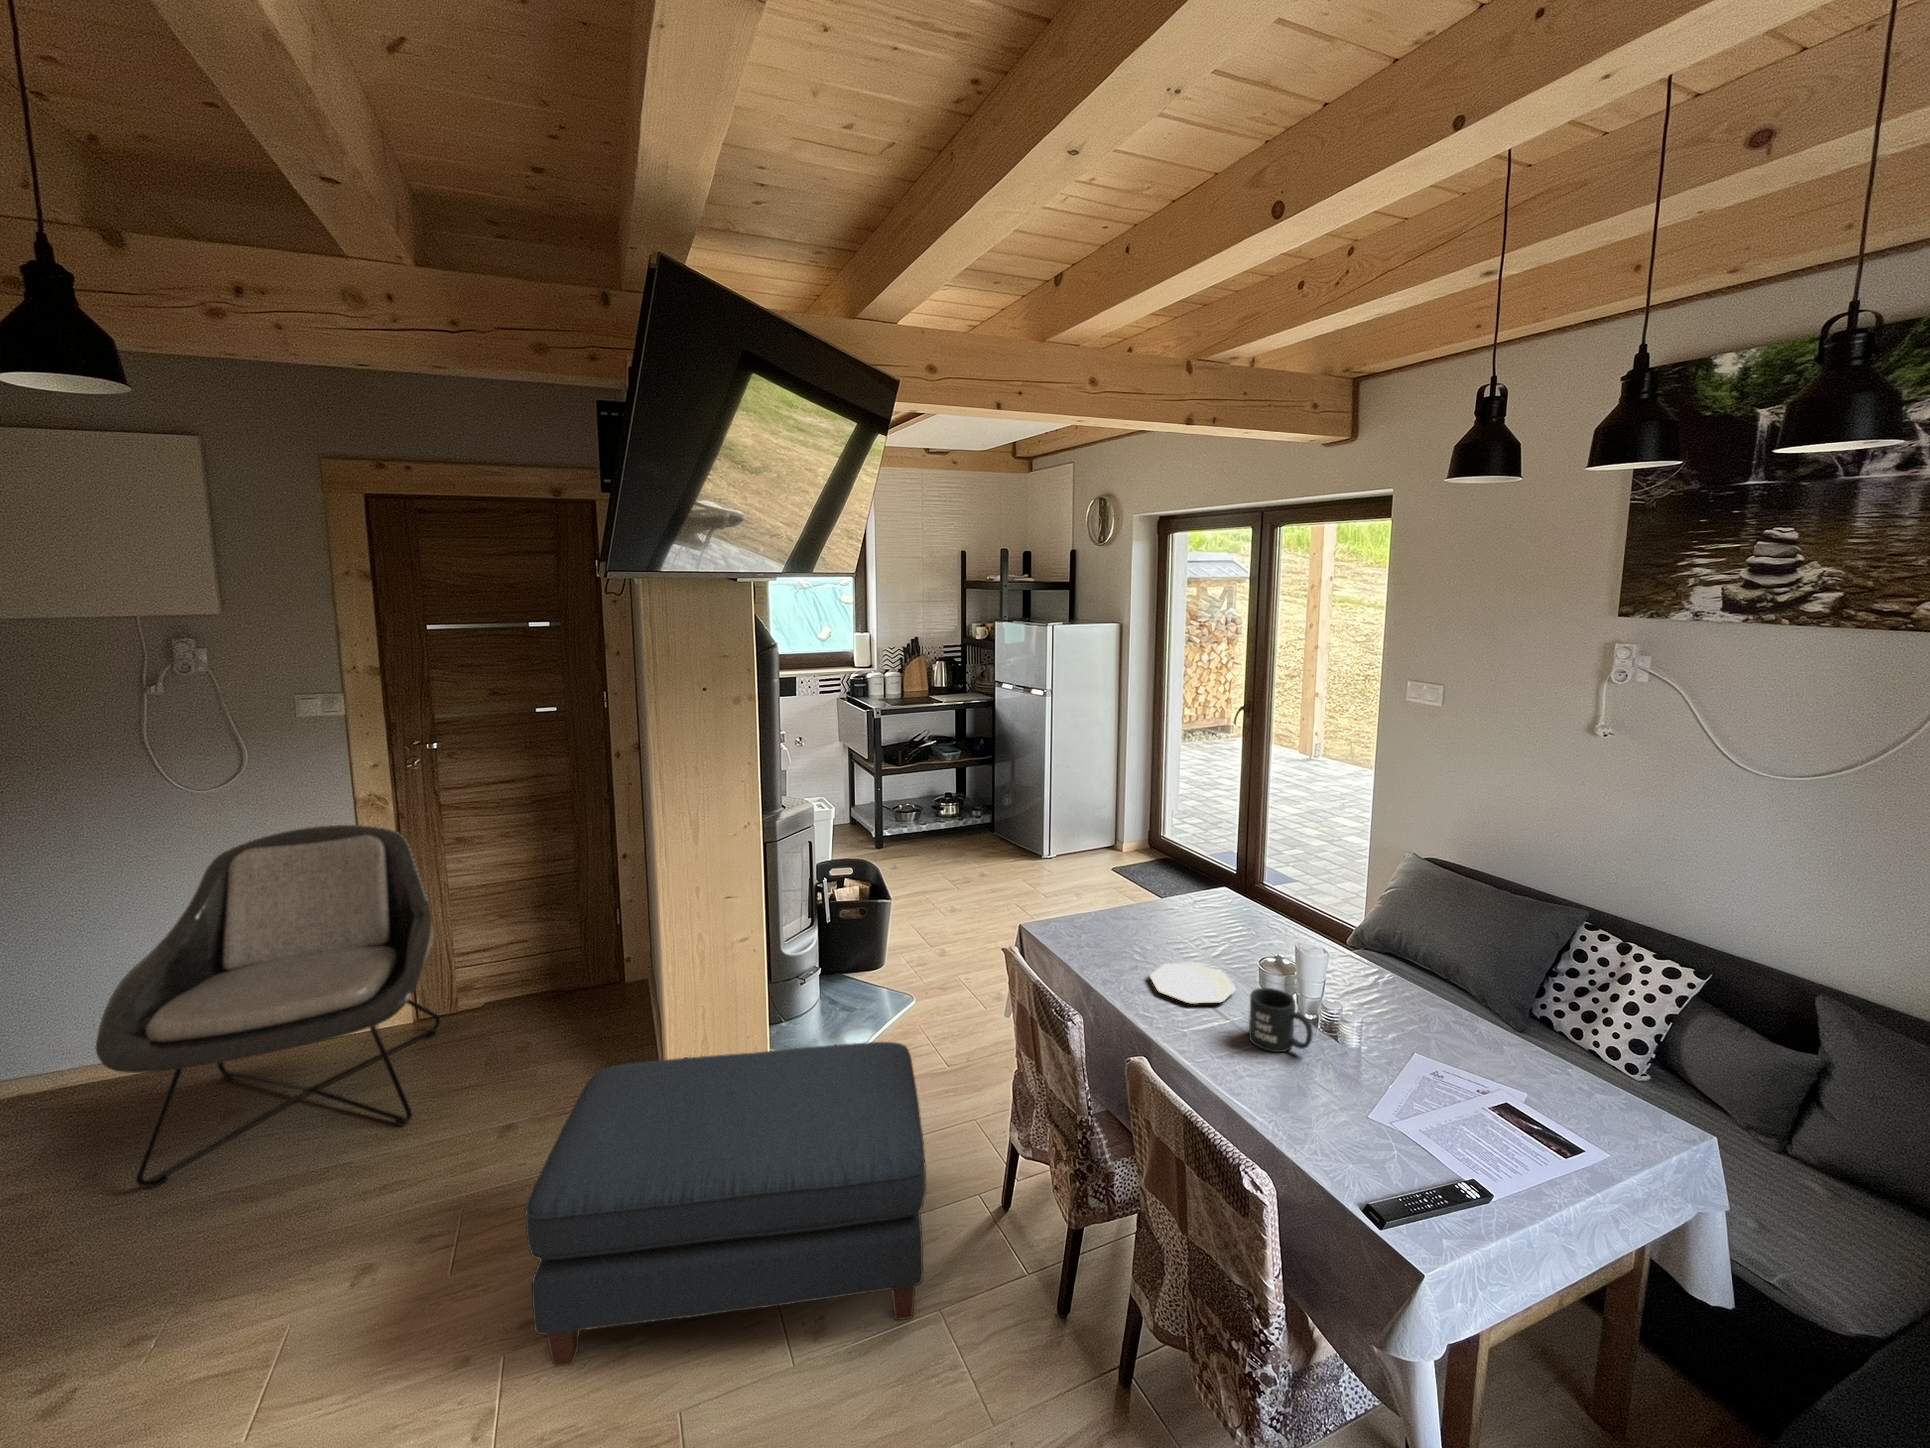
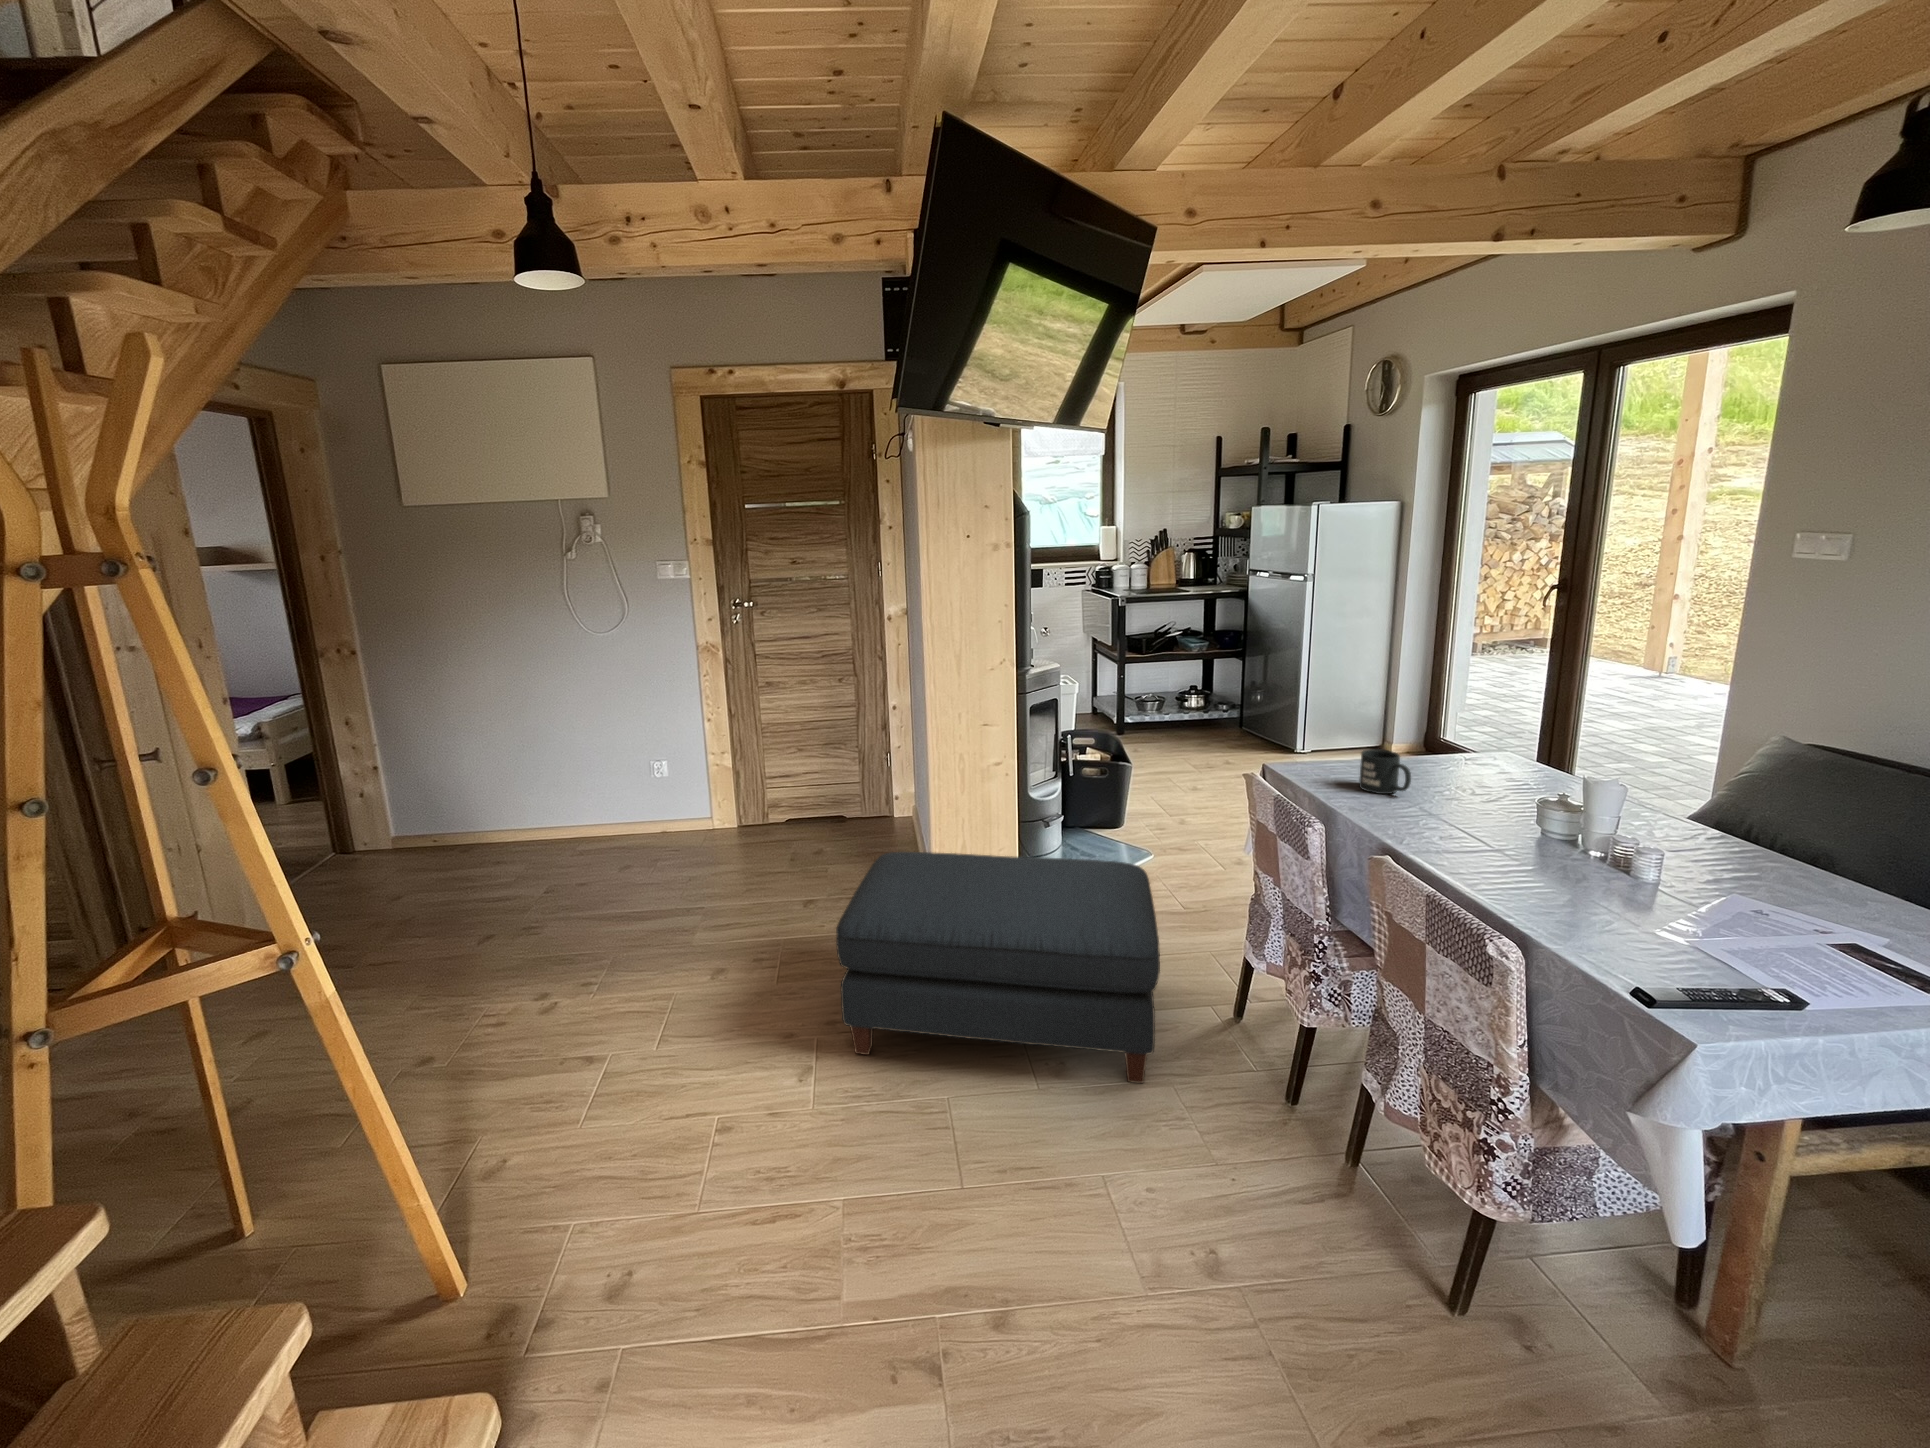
lounge chair: present [96,825,440,1188] -> none [560,668,761,904]
plate: present [1150,963,1236,1004] -> none [1404,806,1509,841]
mug: present [1249,988,1313,1052] -> present [1359,749,1411,794]

